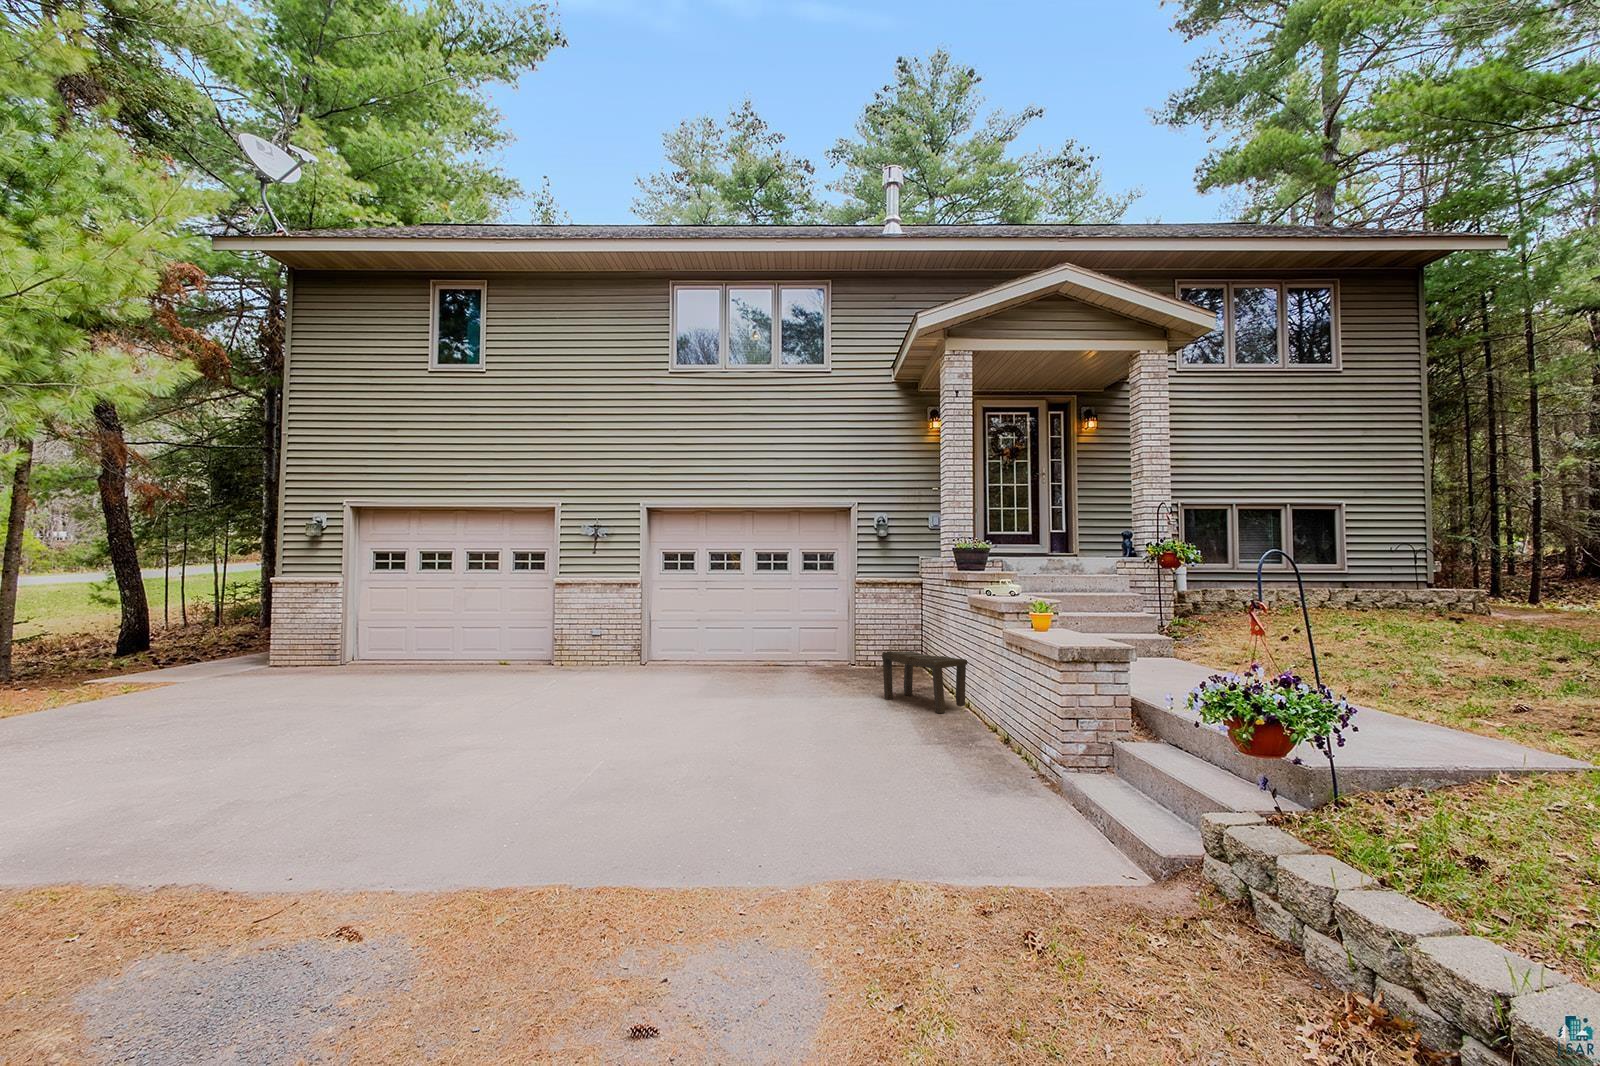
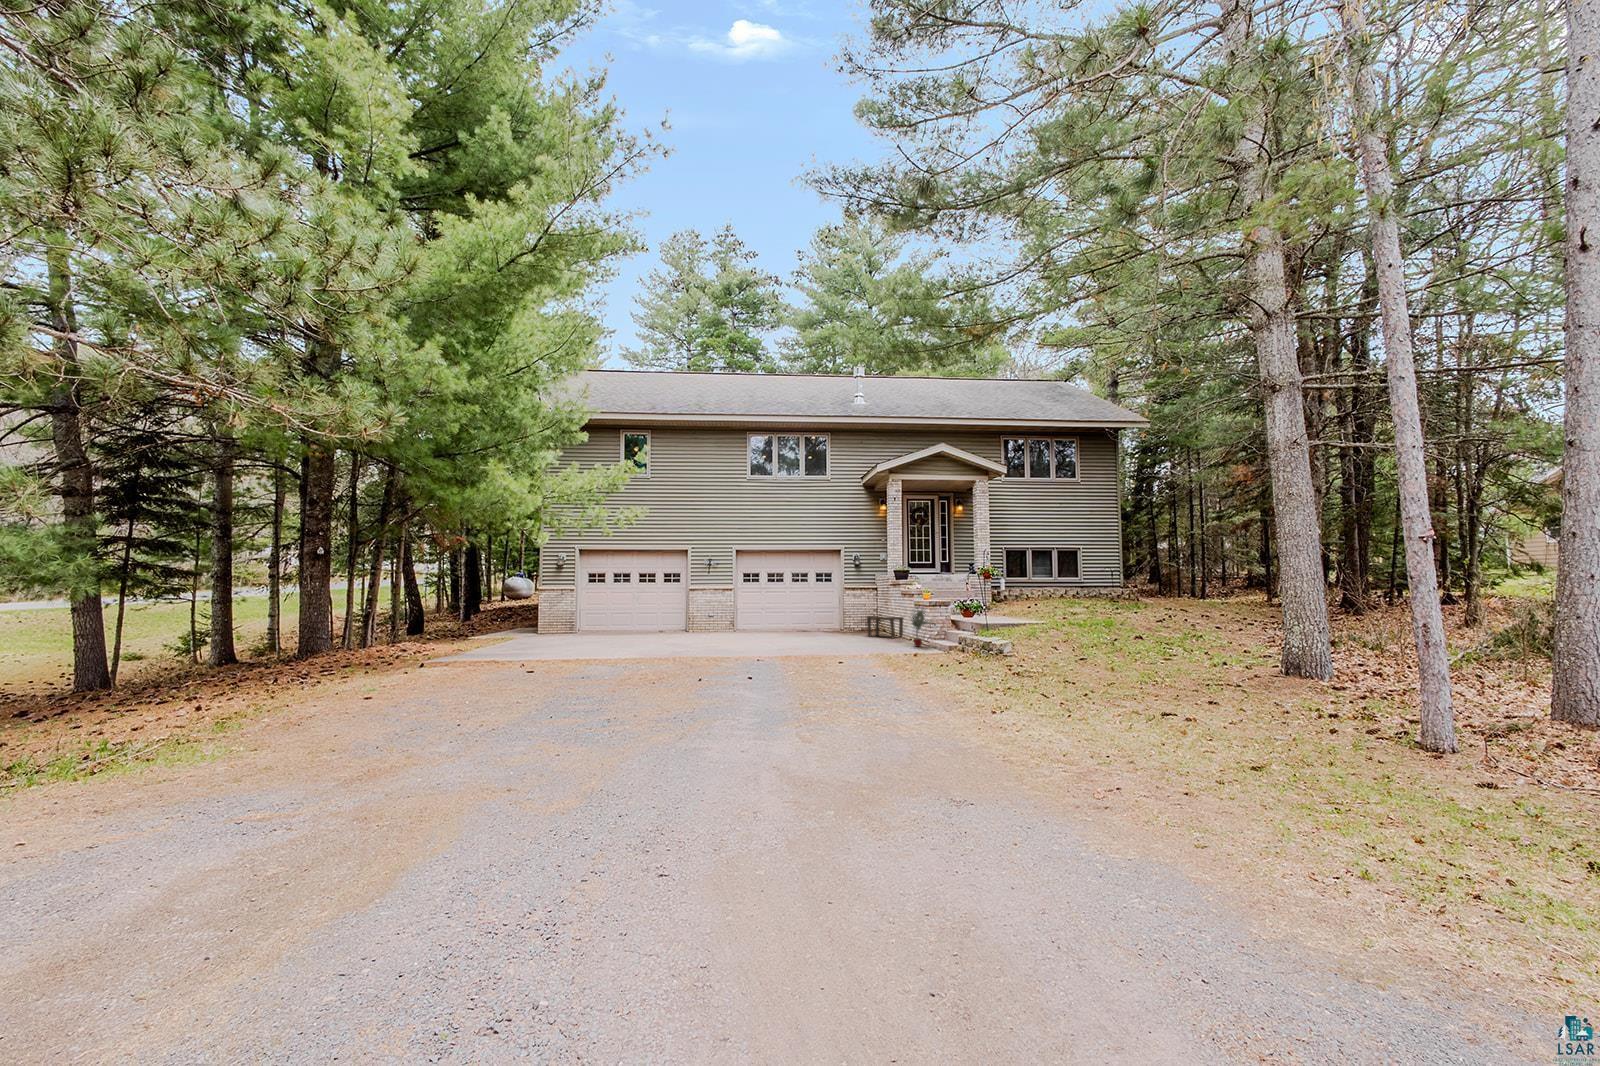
potted tree: none [973,652,1049,783] -> present [912,607,931,647]

